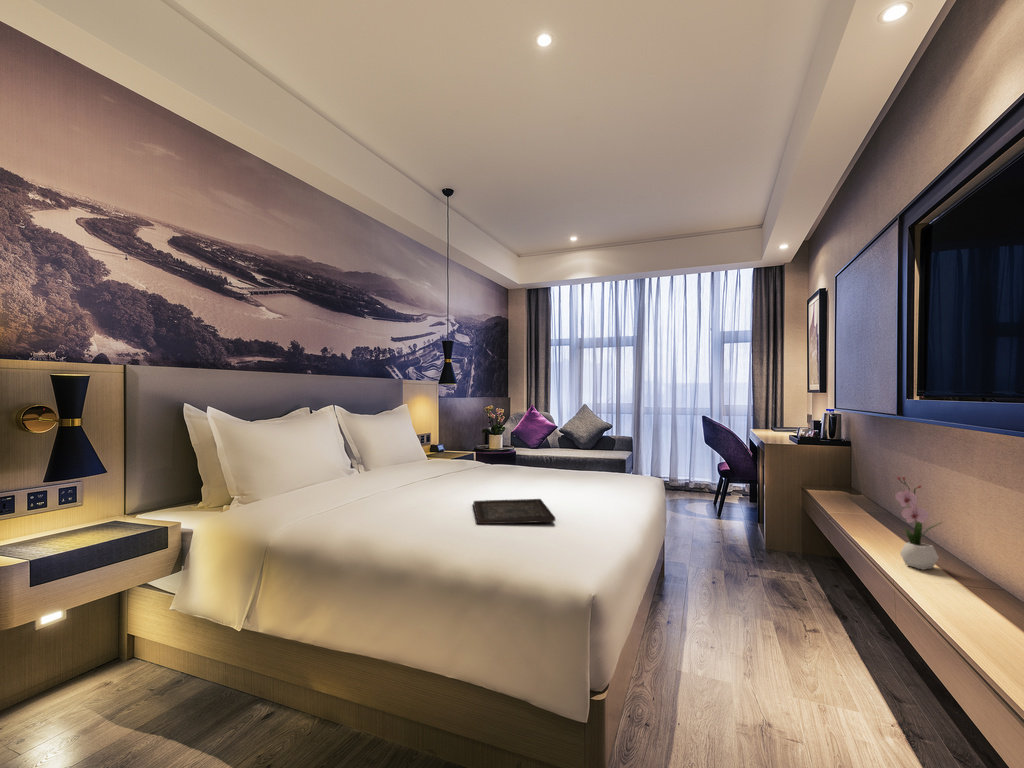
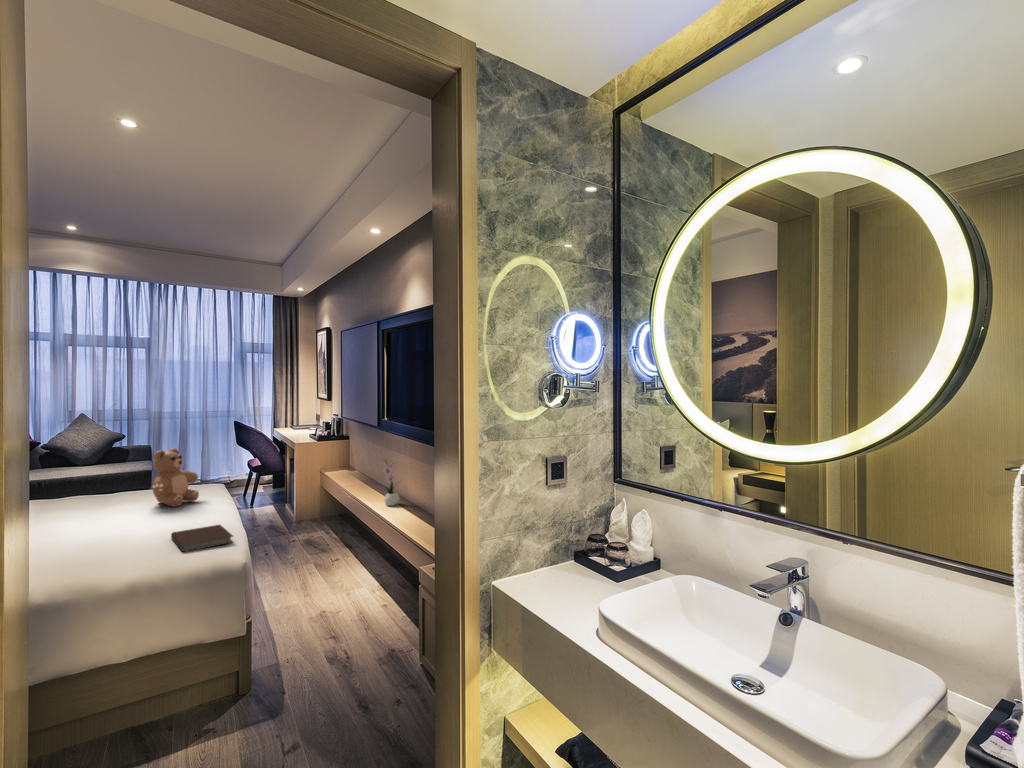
teddy bear: none [562,428,618,497] -> present [152,448,200,507]
tray: present [473,499,555,524] -> none [70,515,178,545]
notebook: none [524,526,593,562] -> present [171,525,233,552]

